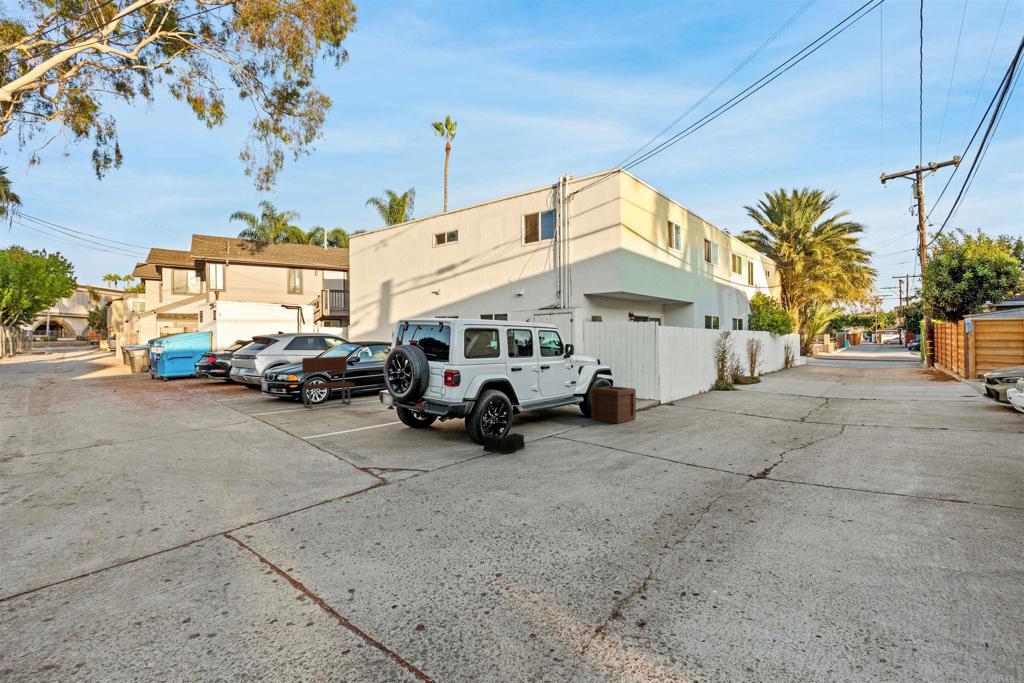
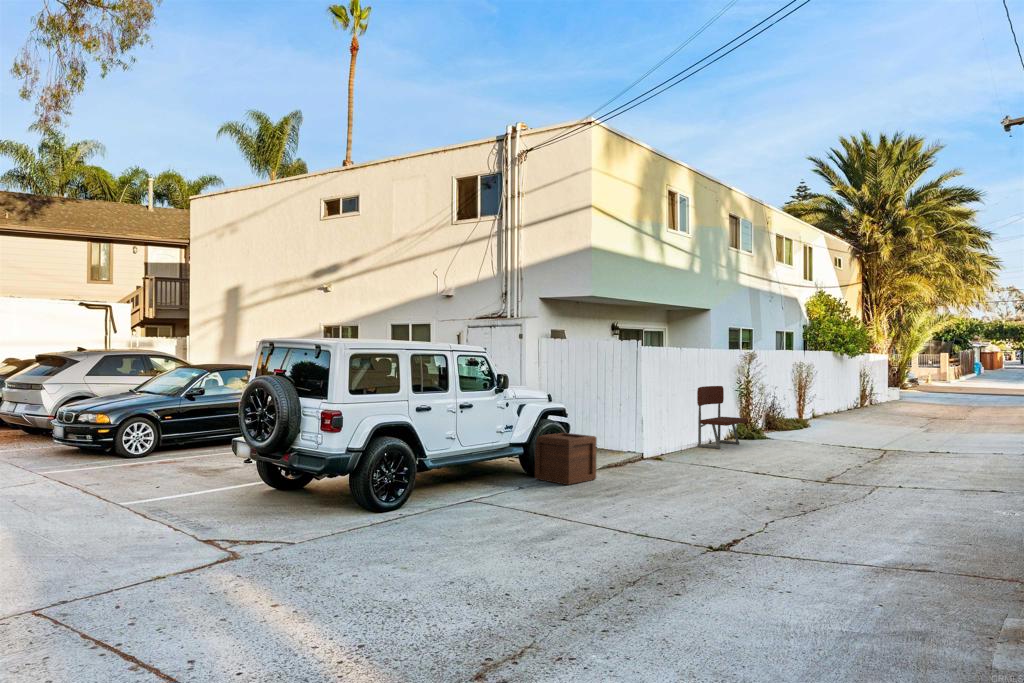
bench: present [302,357,355,409] -> present [697,386,748,449]
storage bin: present [481,433,525,454] -> none [369,496,430,523]

